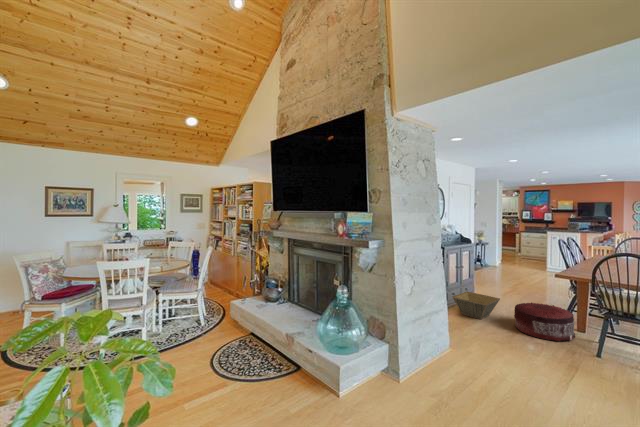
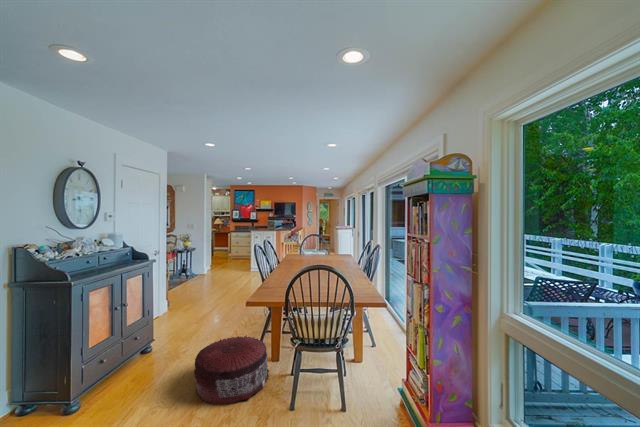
basket: present [453,291,500,320] -> none [89,343,180,395]

